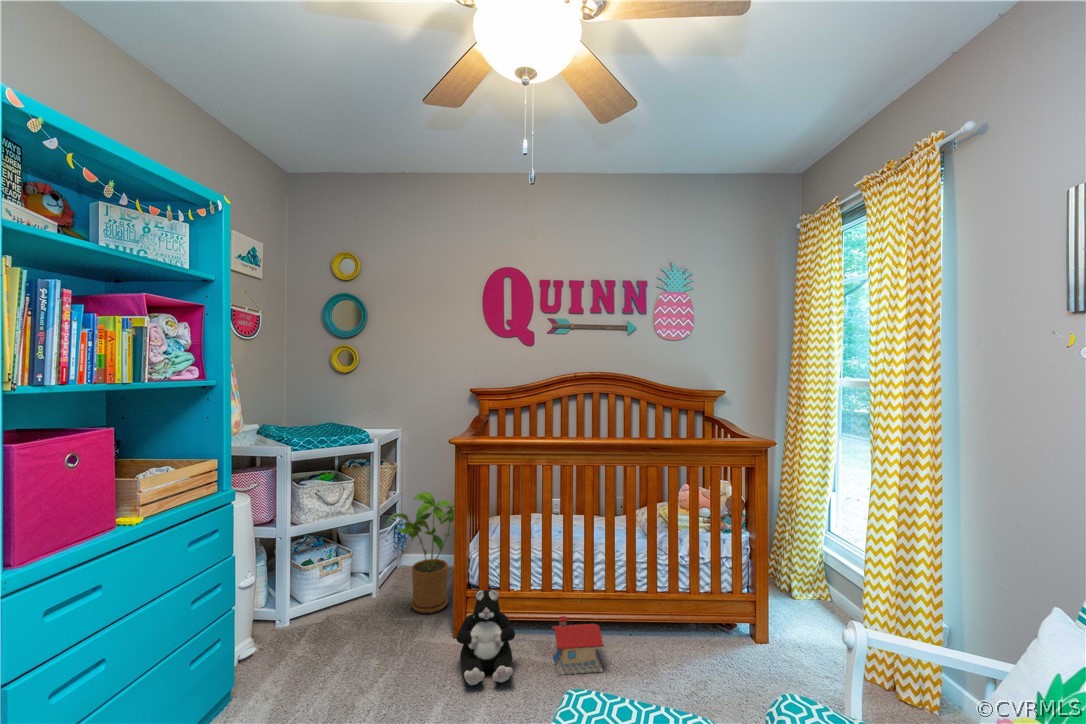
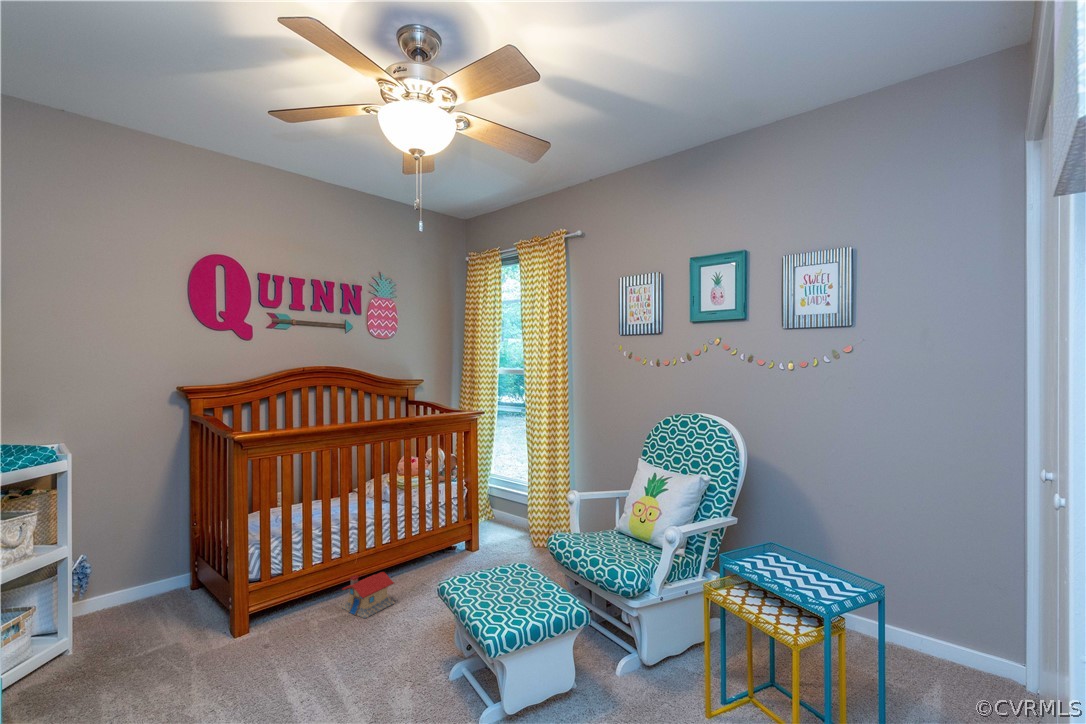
house plant: present [386,492,454,613] -> none [116,504,213,644]
plush toy: present [456,589,515,685] -> none [267,569,337,655]

